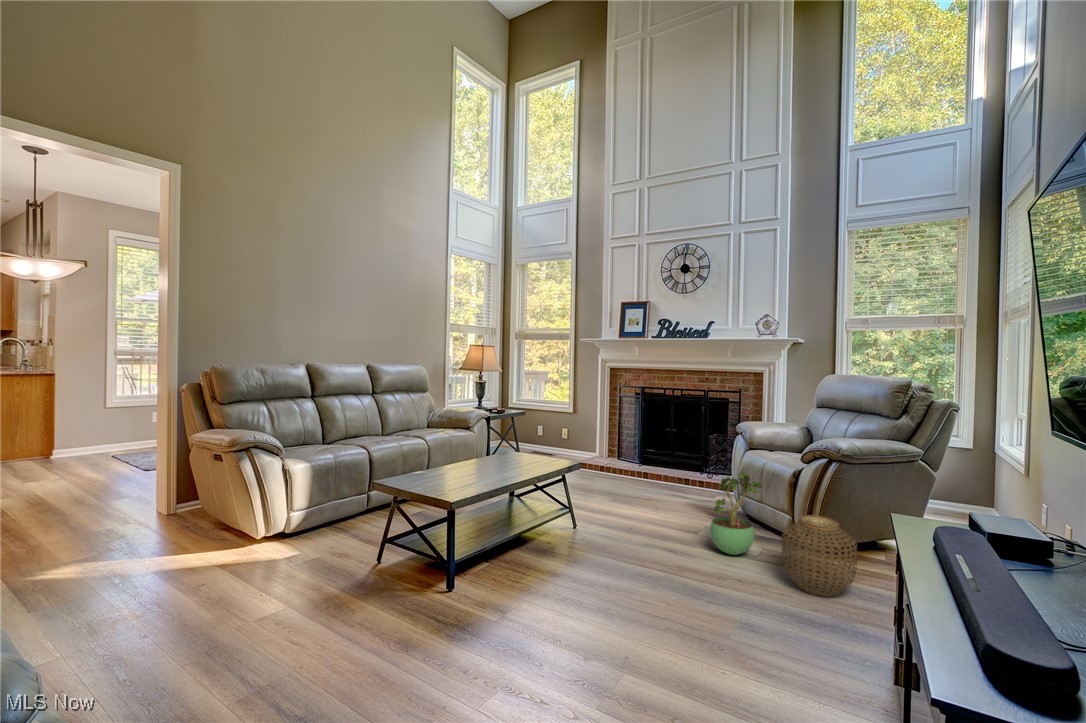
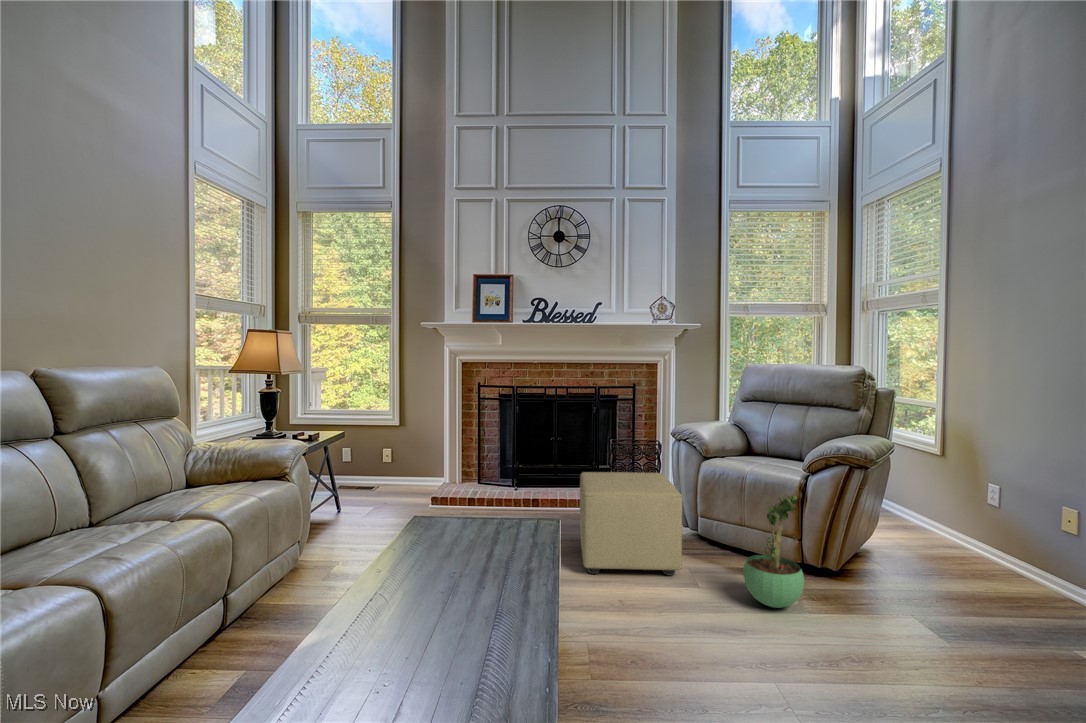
ottoman: none [623,450,710,527] -> present [580,472,682,576]
woven basket: present [782,515,857,597] -> none [865,539,968,645]

